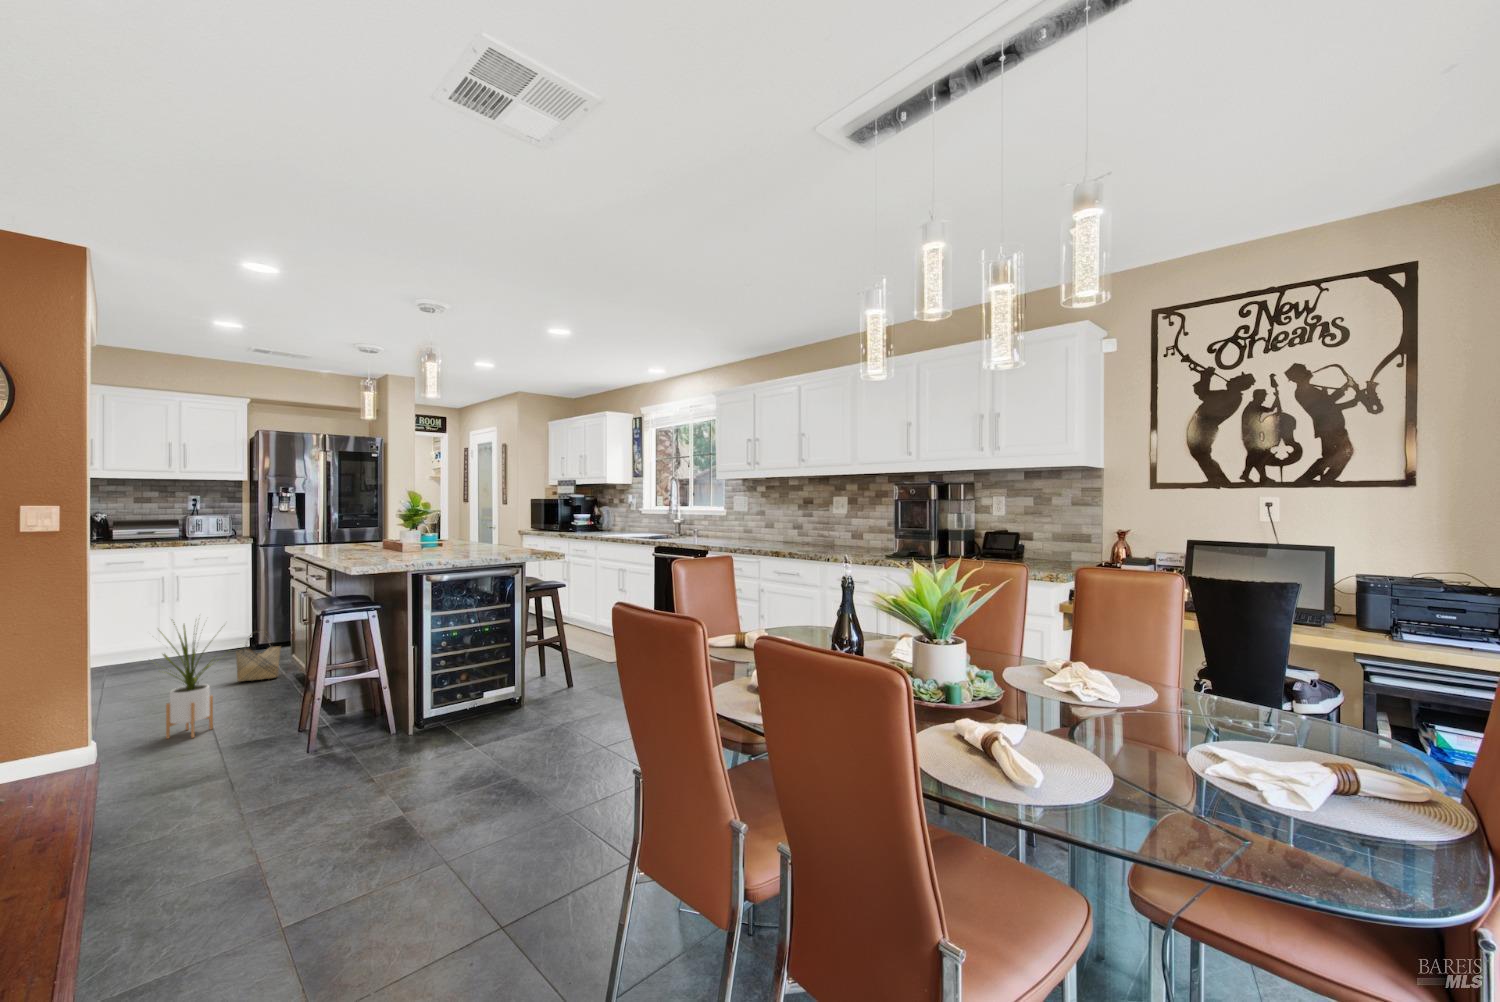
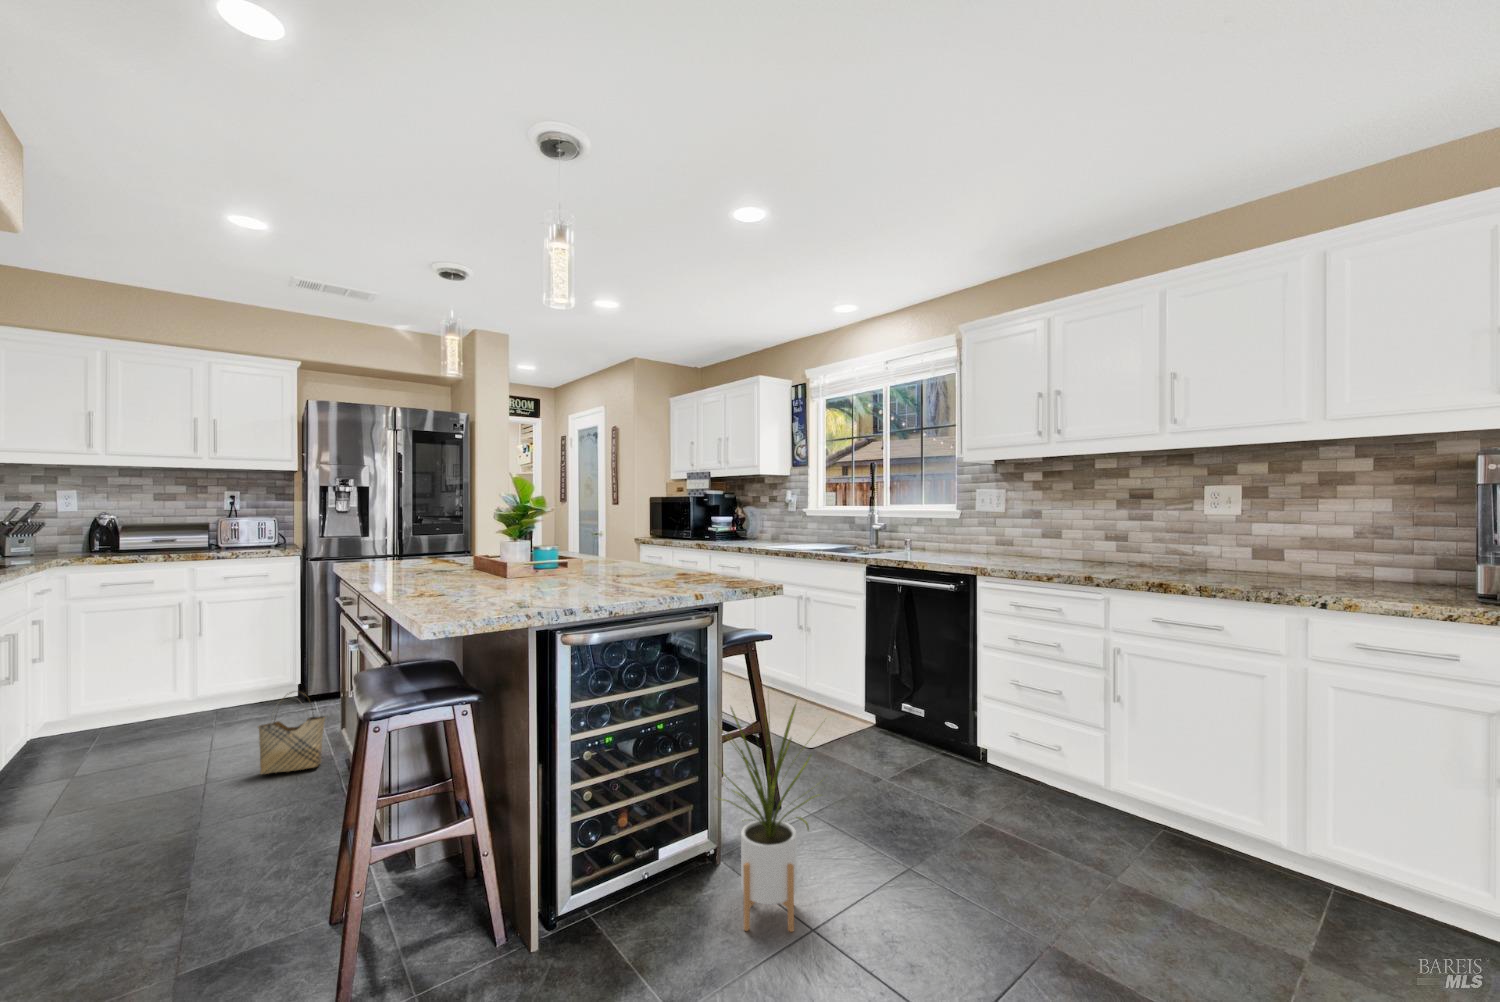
house plant: present [163,622,213,738] -> present [721,705,818,932]

